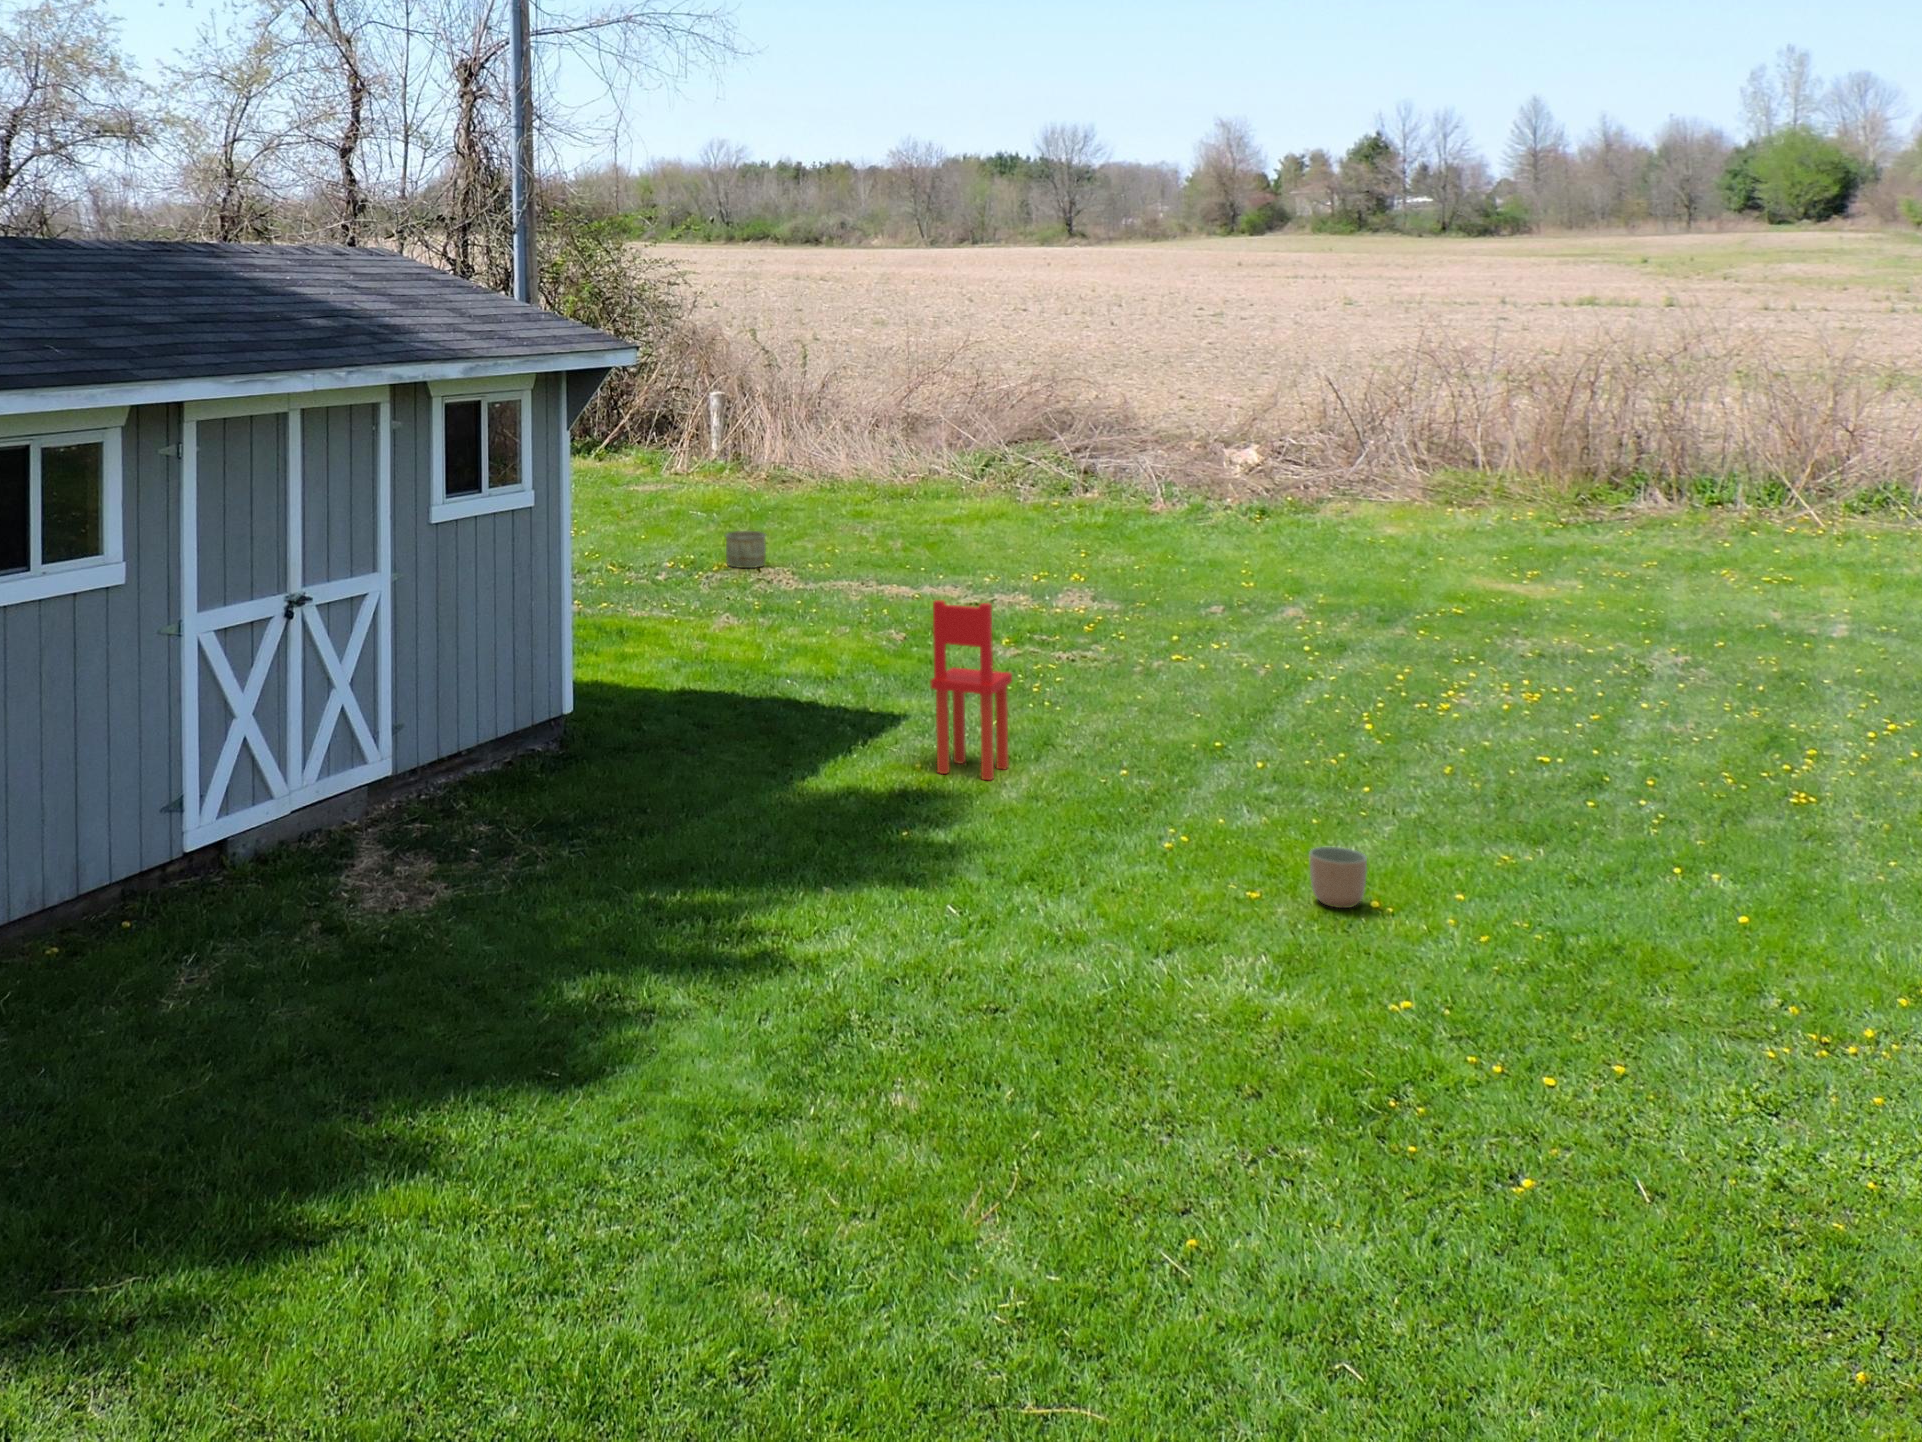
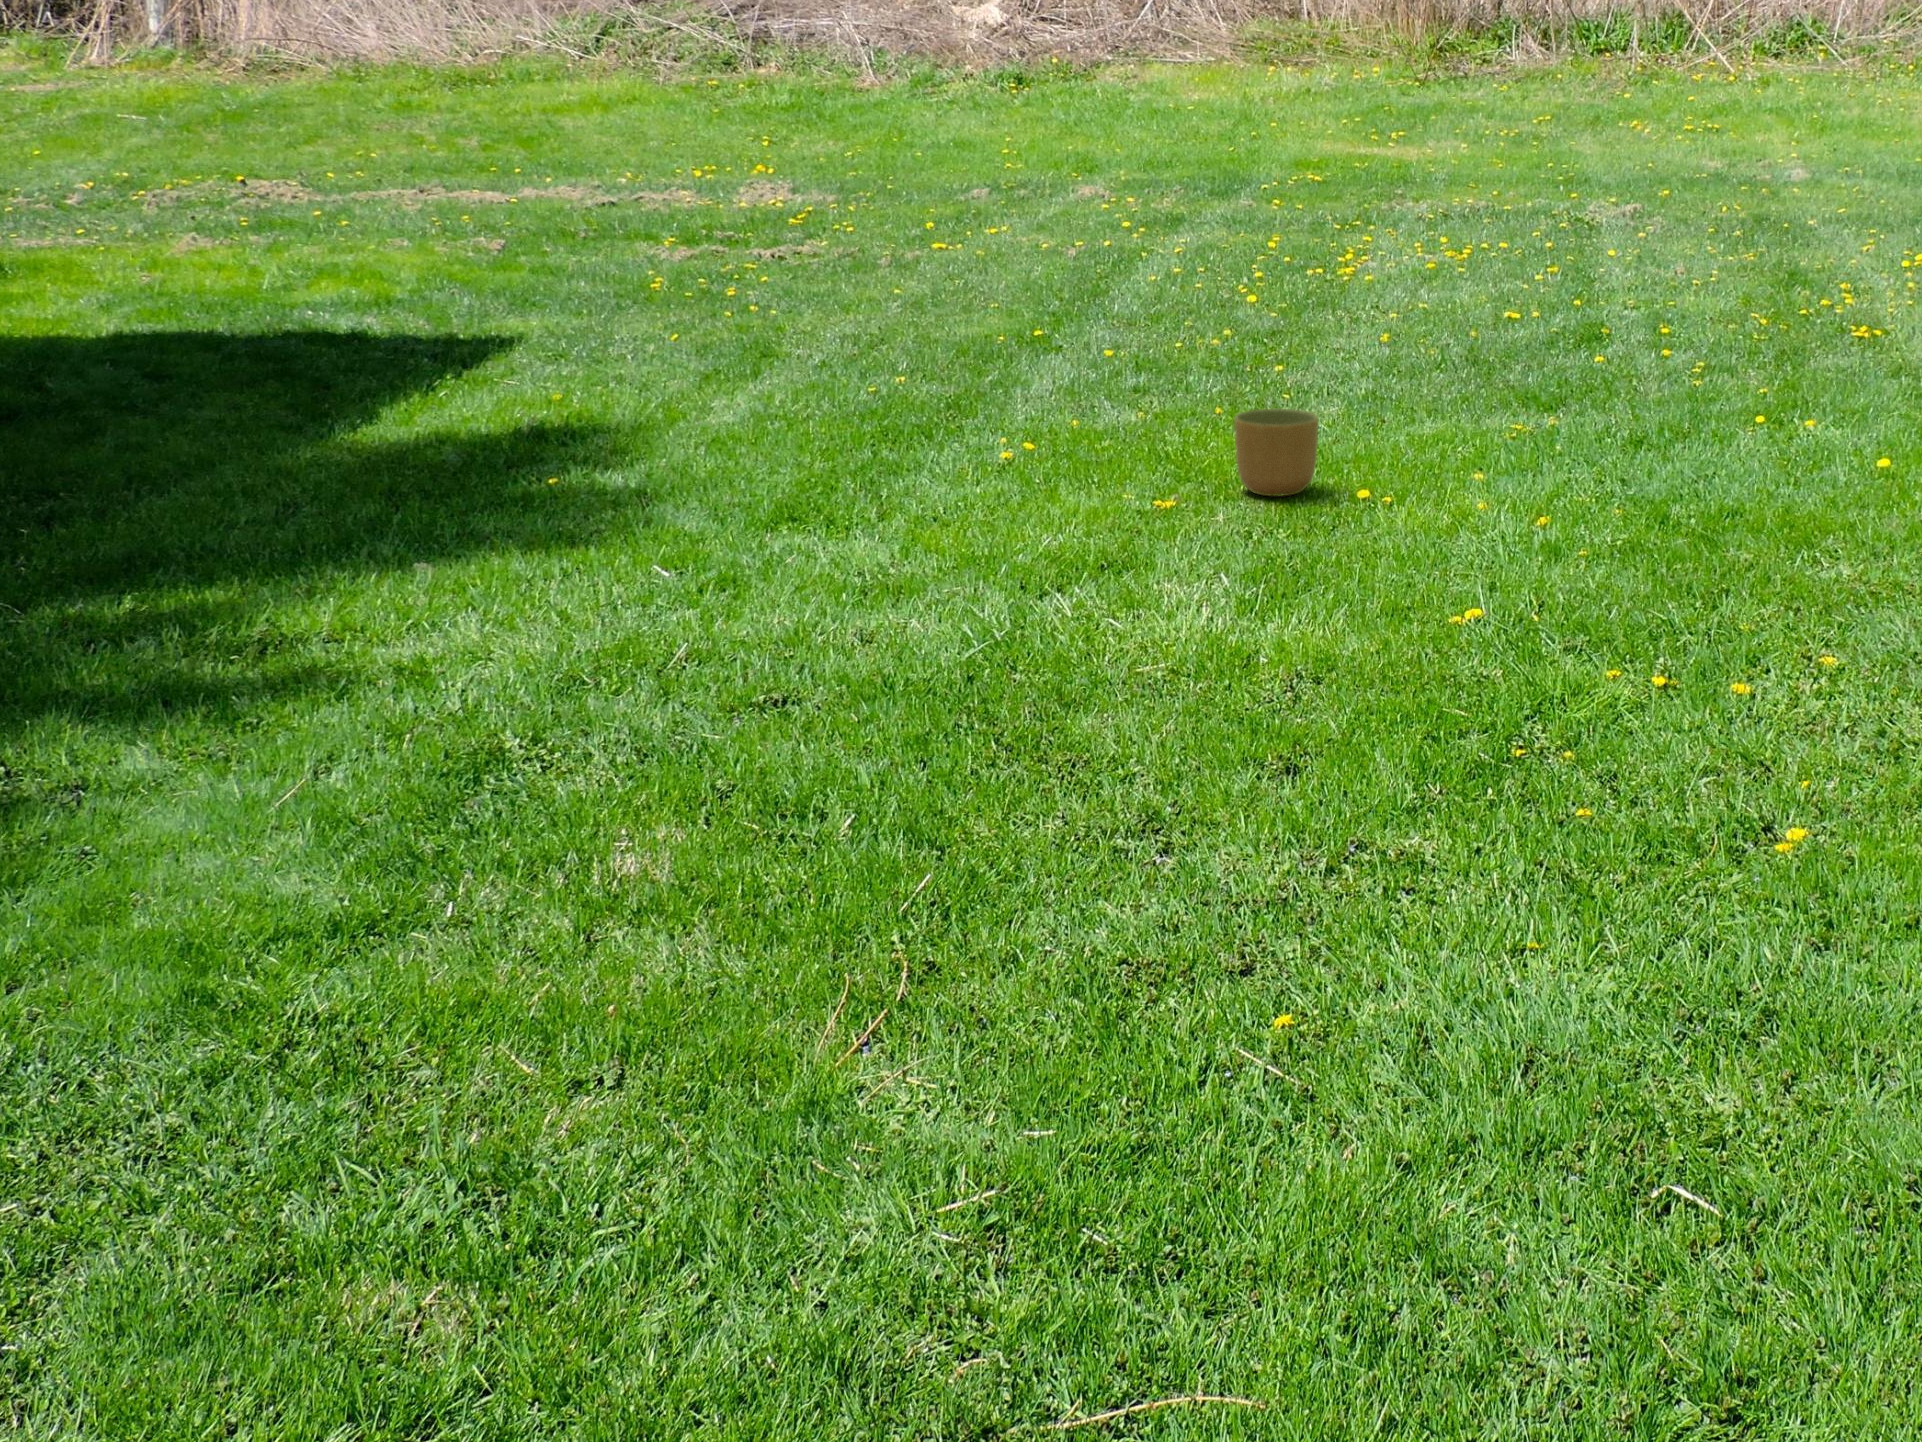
wooden bucket: present [726,531,767,568] -> none [176,116,254,176]
chair: present [931,600,1012,780] -> none [580,103,721,398]

